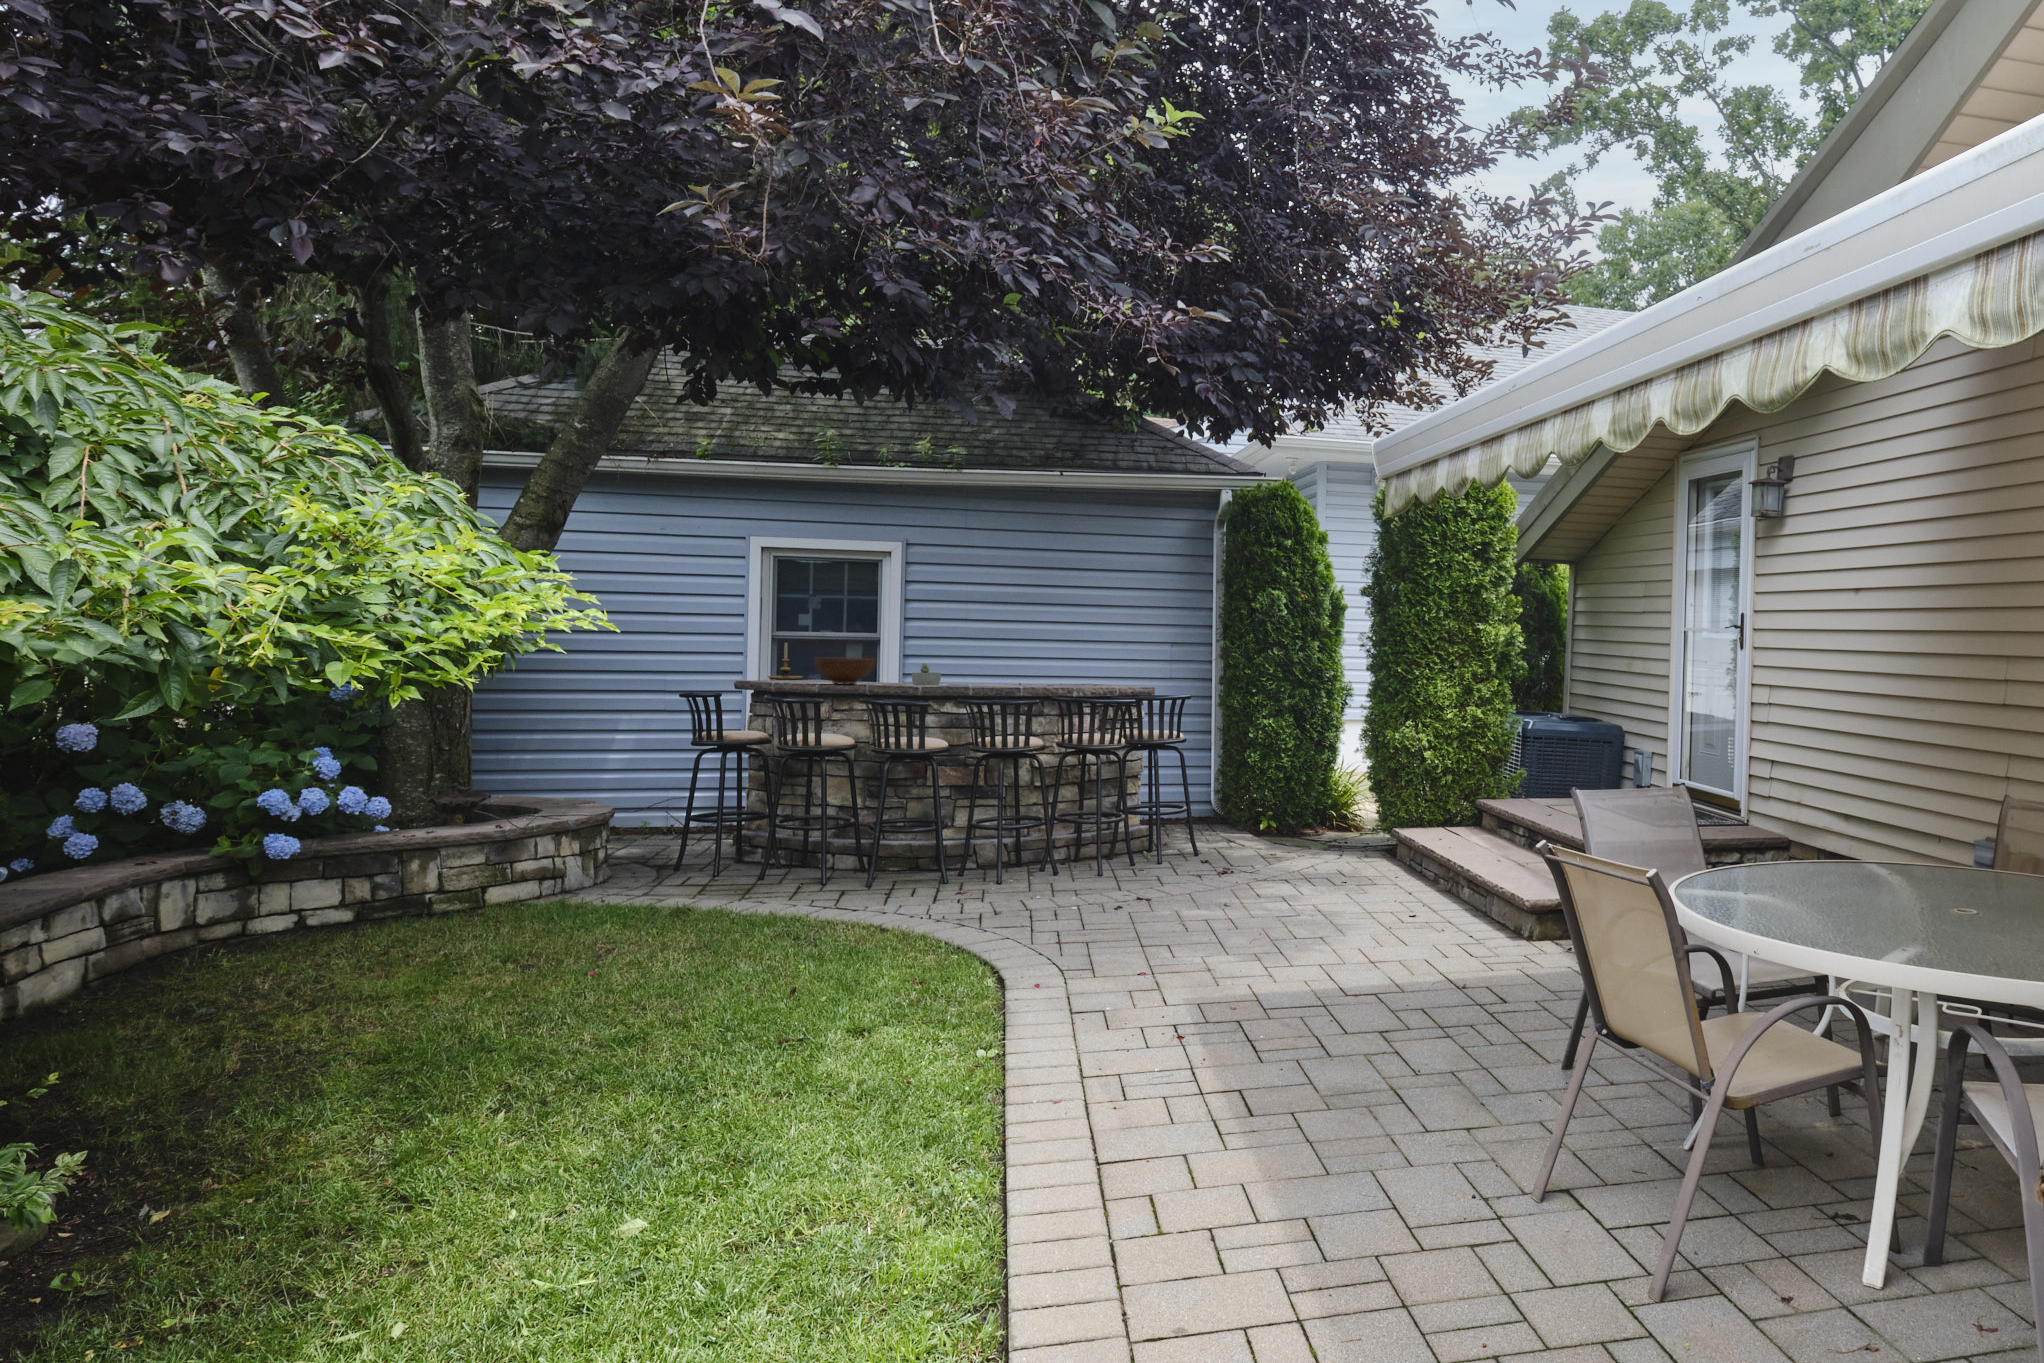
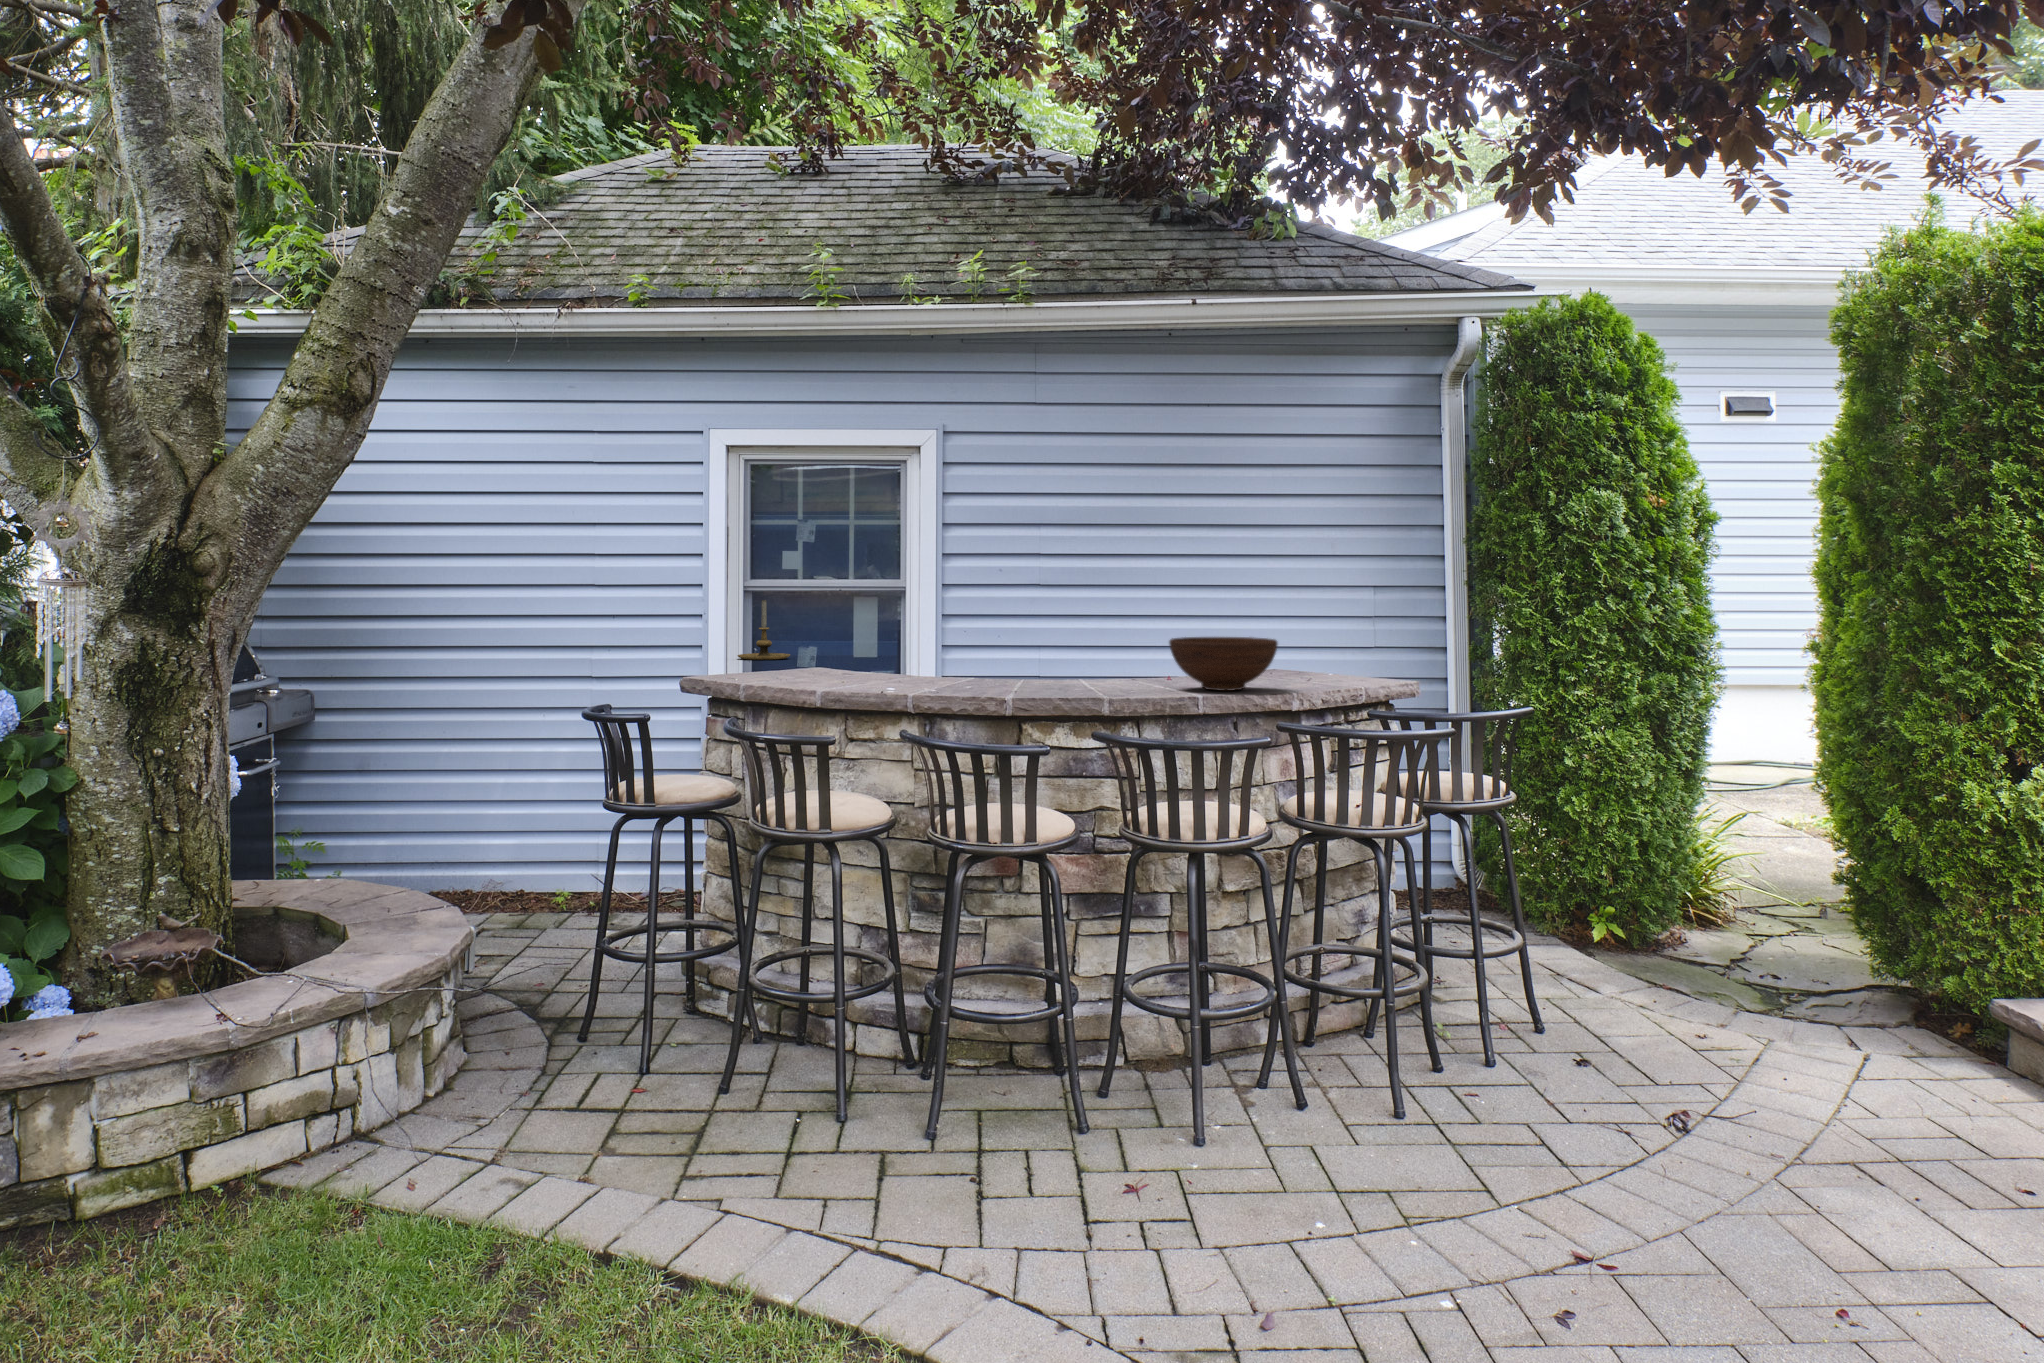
fruit bowl: present [814,657,875,684] -> present [1169,637,1278,691]
succulent planter: present [903,663,949,687] -> none [978,648,1063,698]

